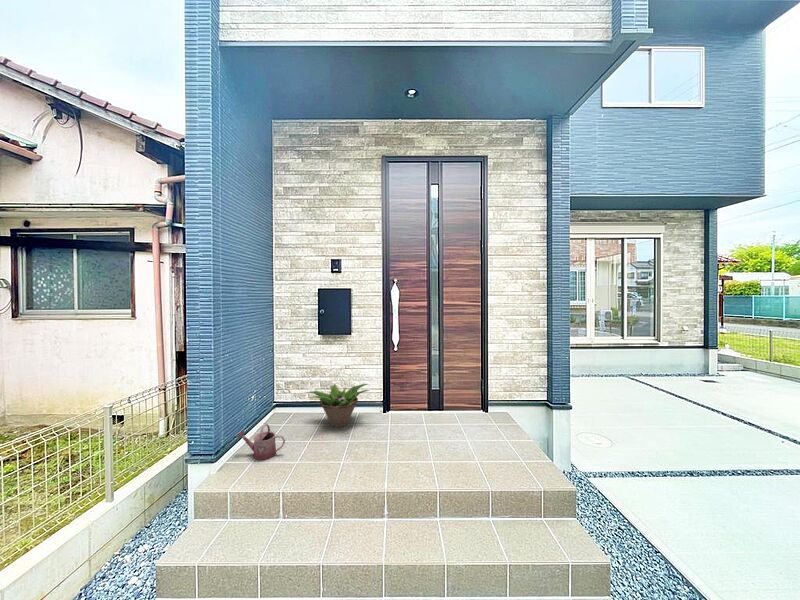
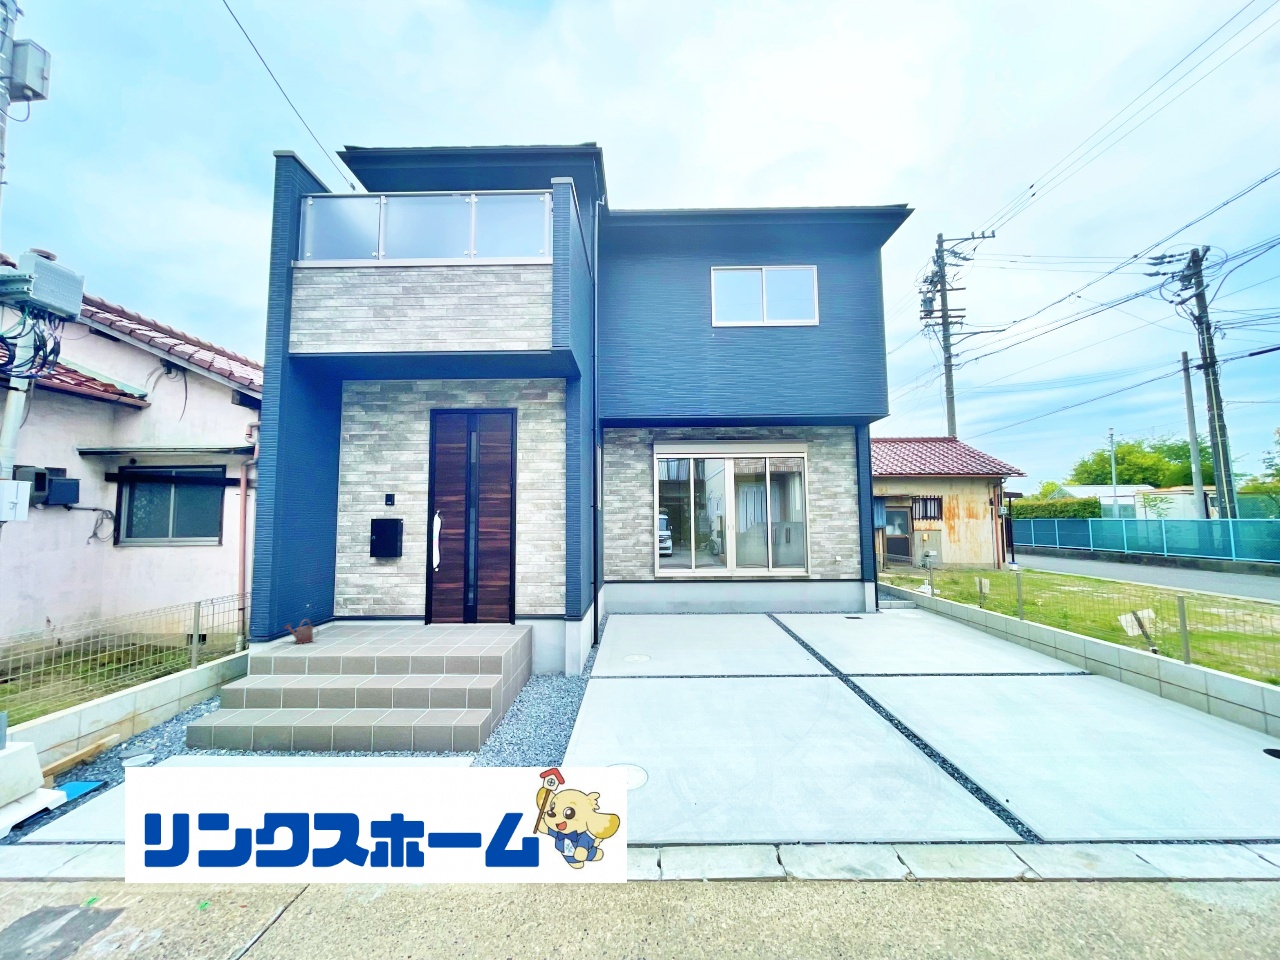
decorative plant: present [307,384,369,427] -> none [349,599,407,632]

